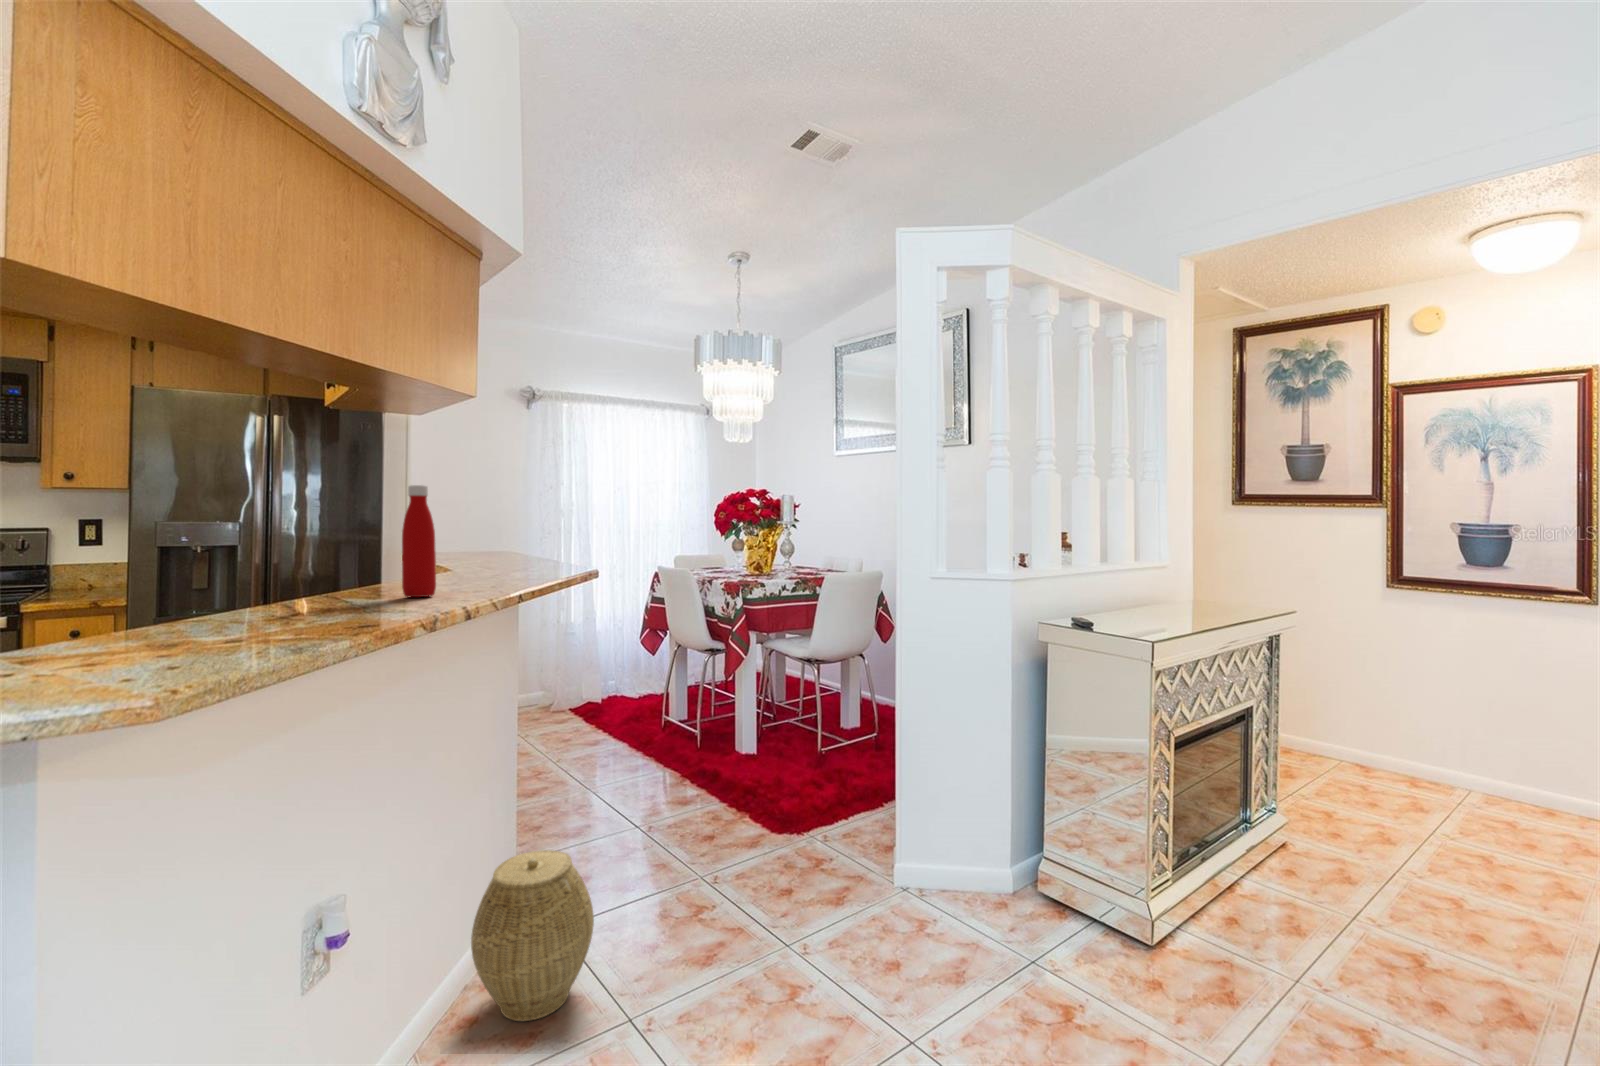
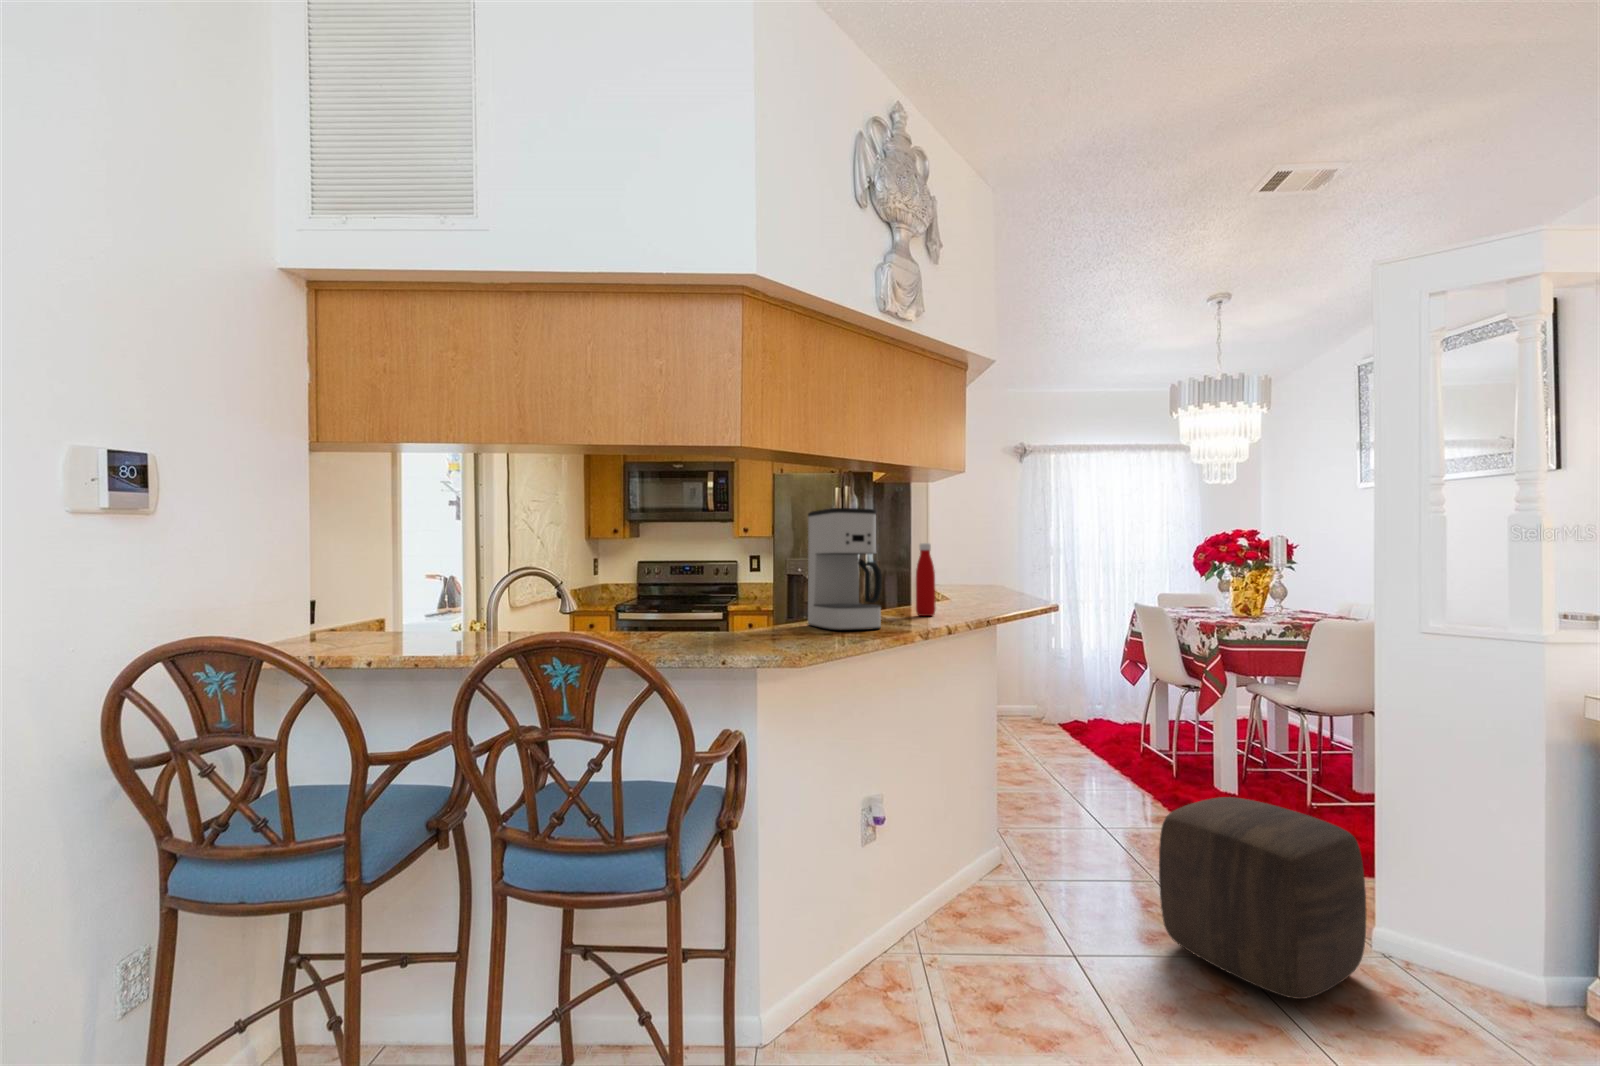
coffee maker: none [169,403,341,636] -> present [808,508,882,630]
ottoman: none [726,767,900,973] -> present [1159,797,1366,999]
woven basket: present [471,850,594,1021] -> none [957,808,1044,929]

